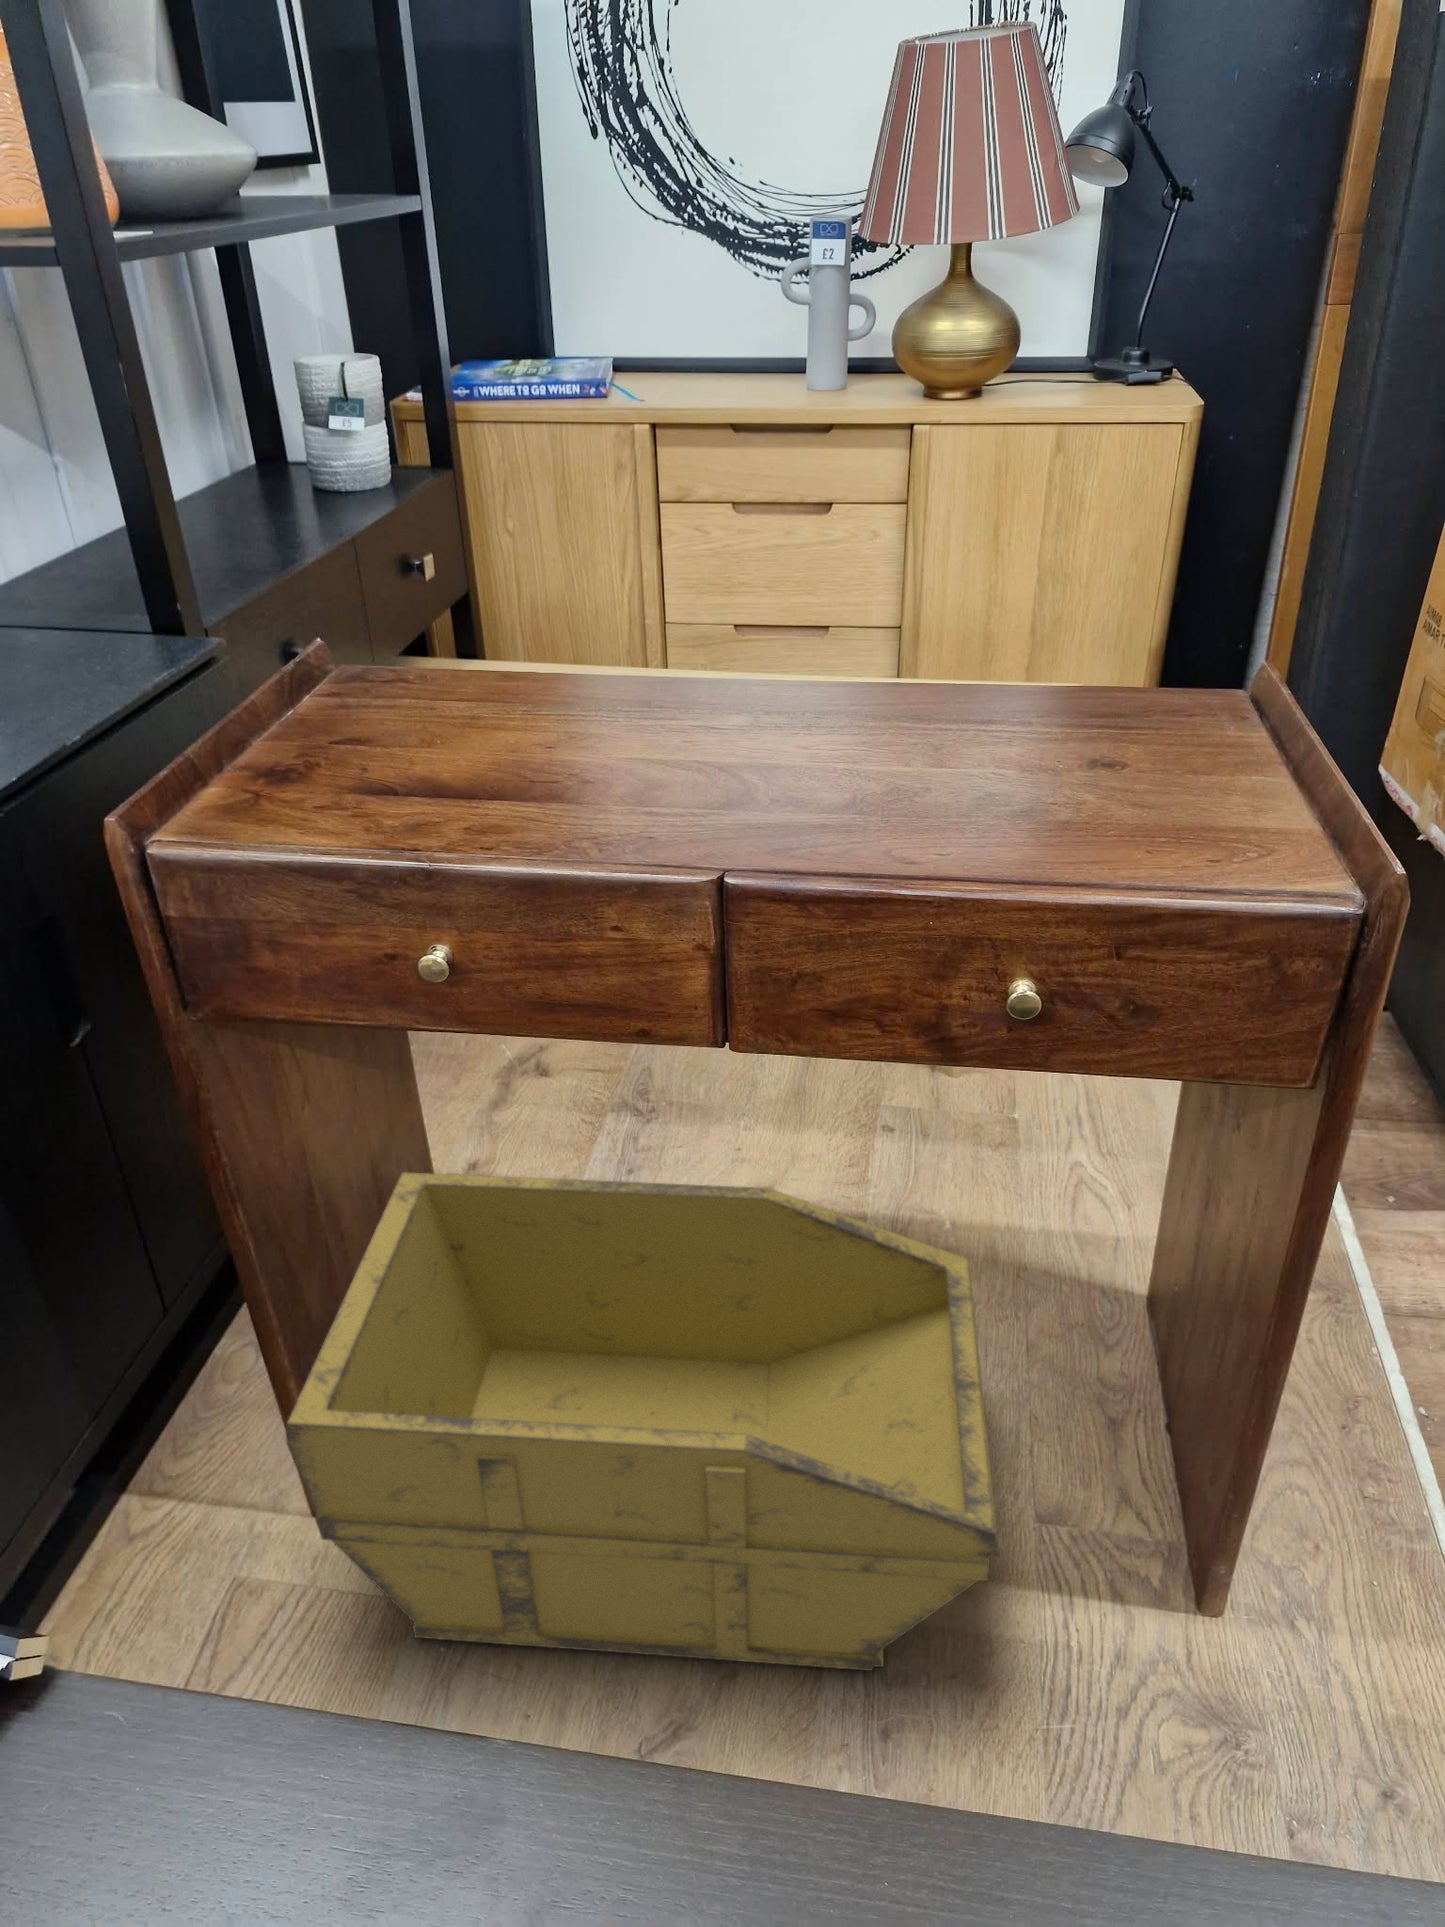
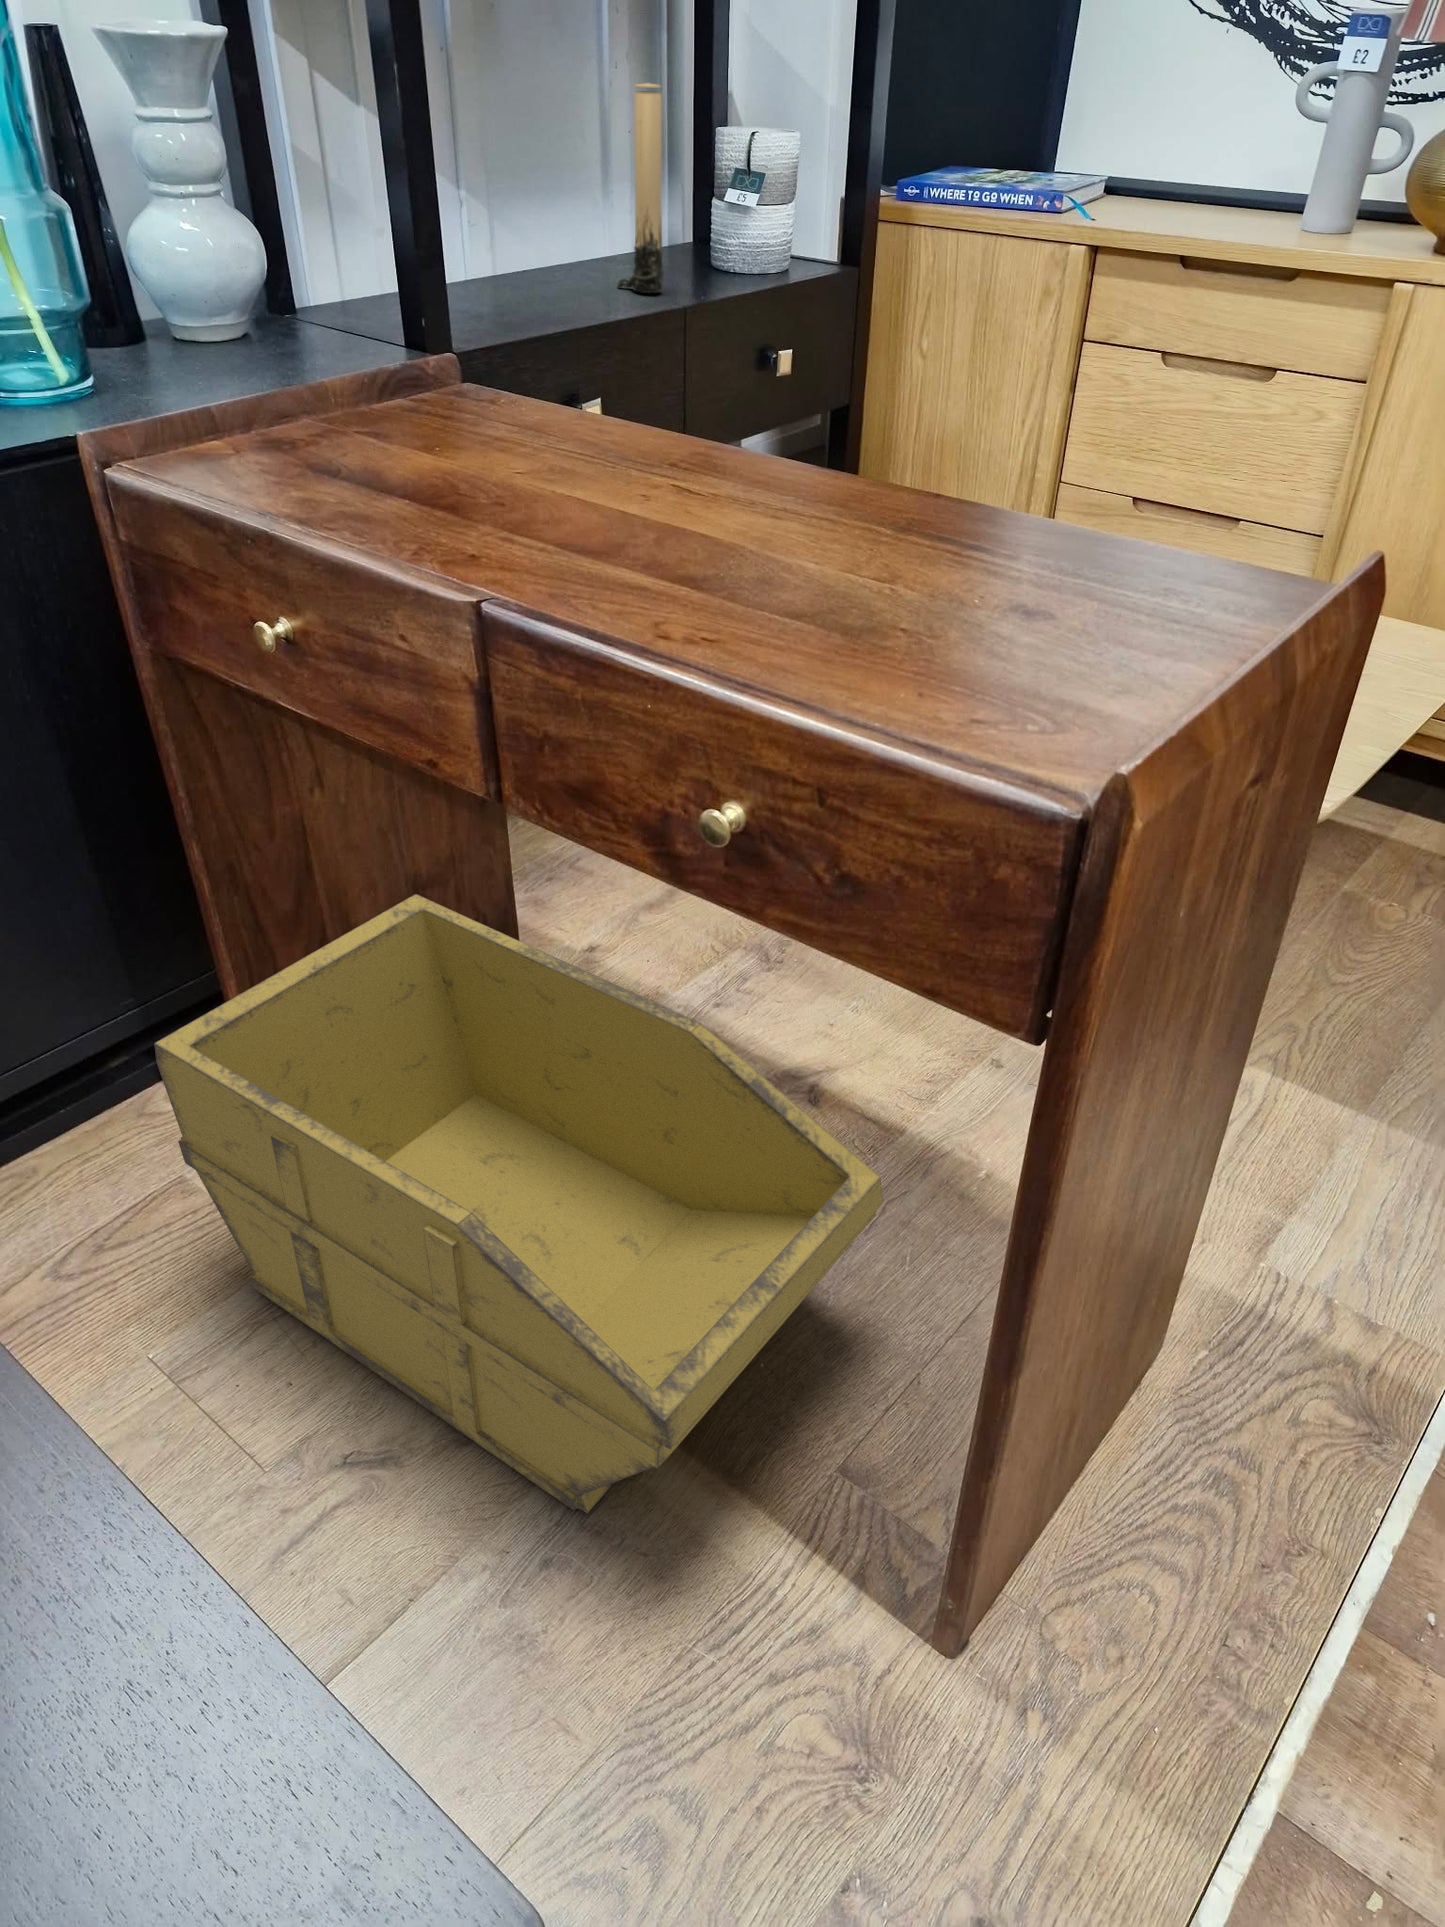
candle: none [252,334,312,529] -> present [617,83,663,293]

